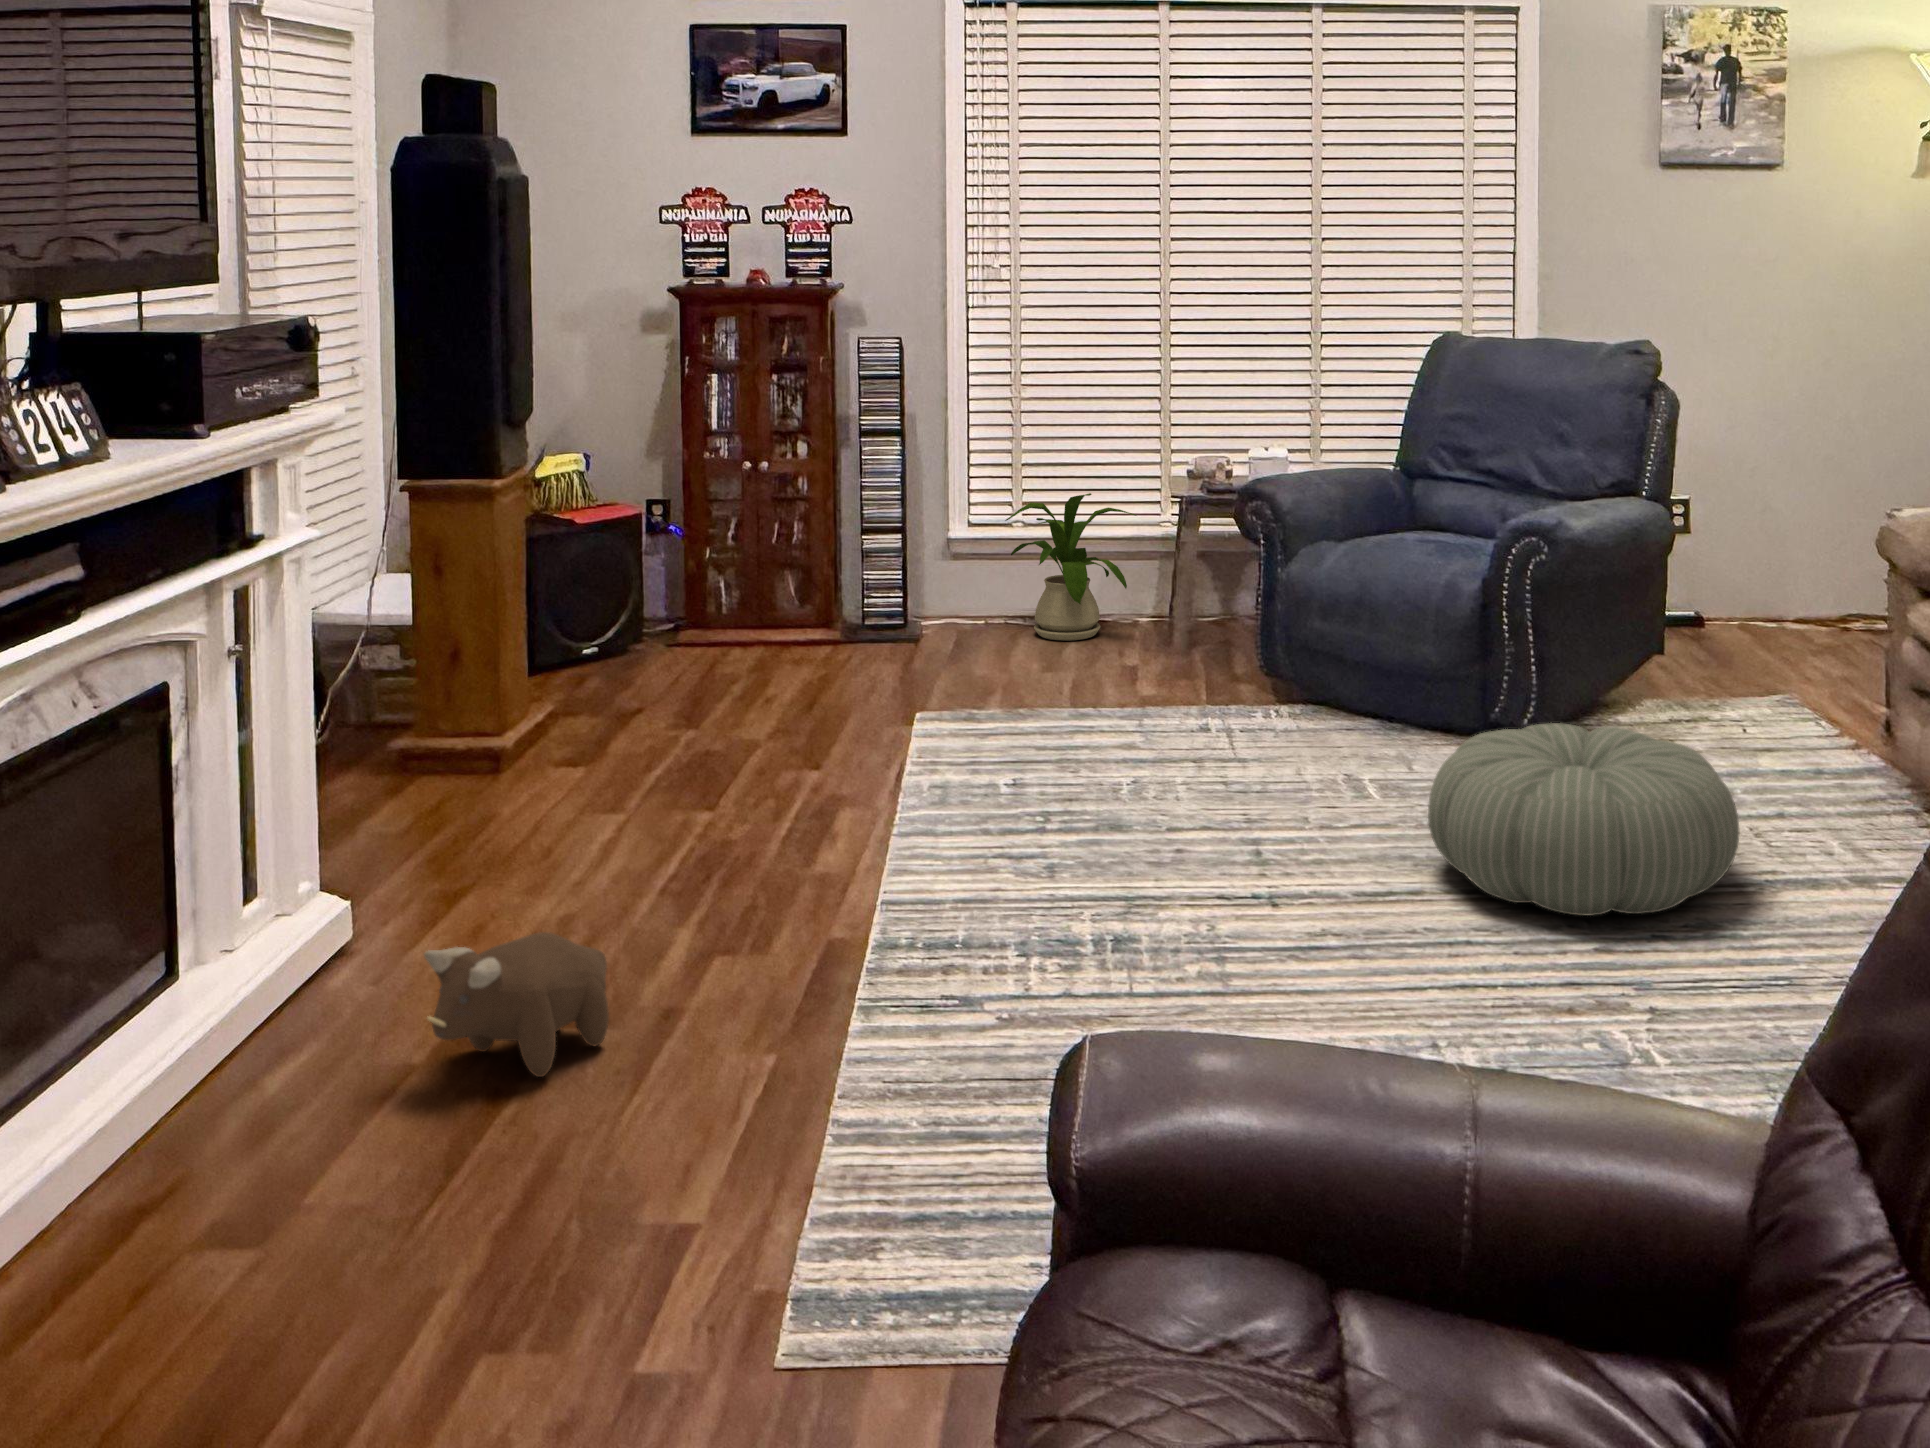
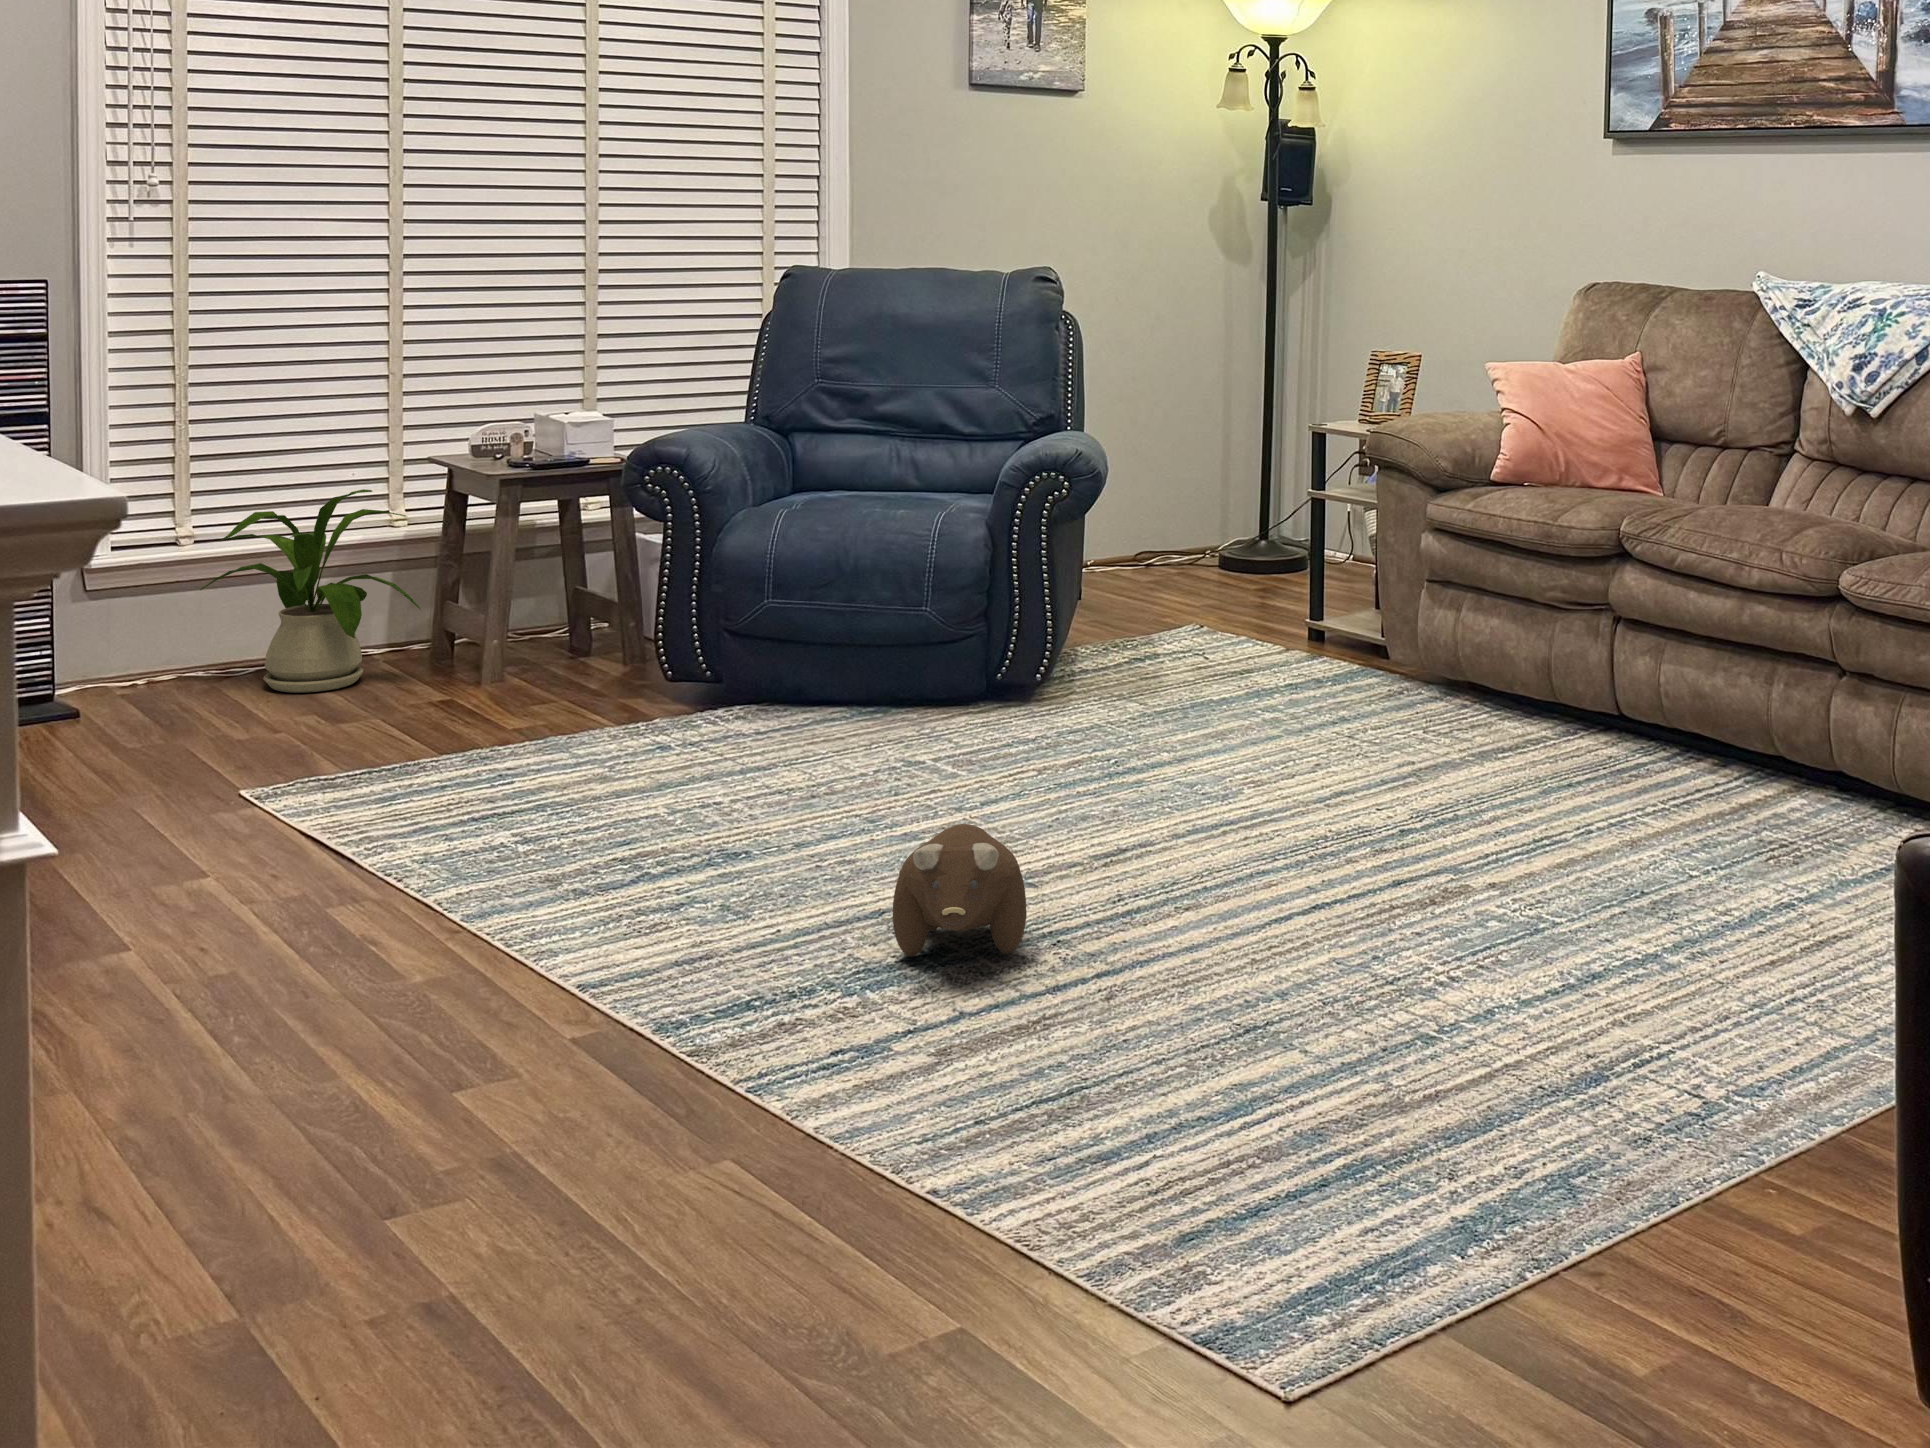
pouf: present [1428,723,1739,916] -> none [1130,644,1435,825]
plush toy: present [424,932,609,1077] -> present [893,824,1027,956]

